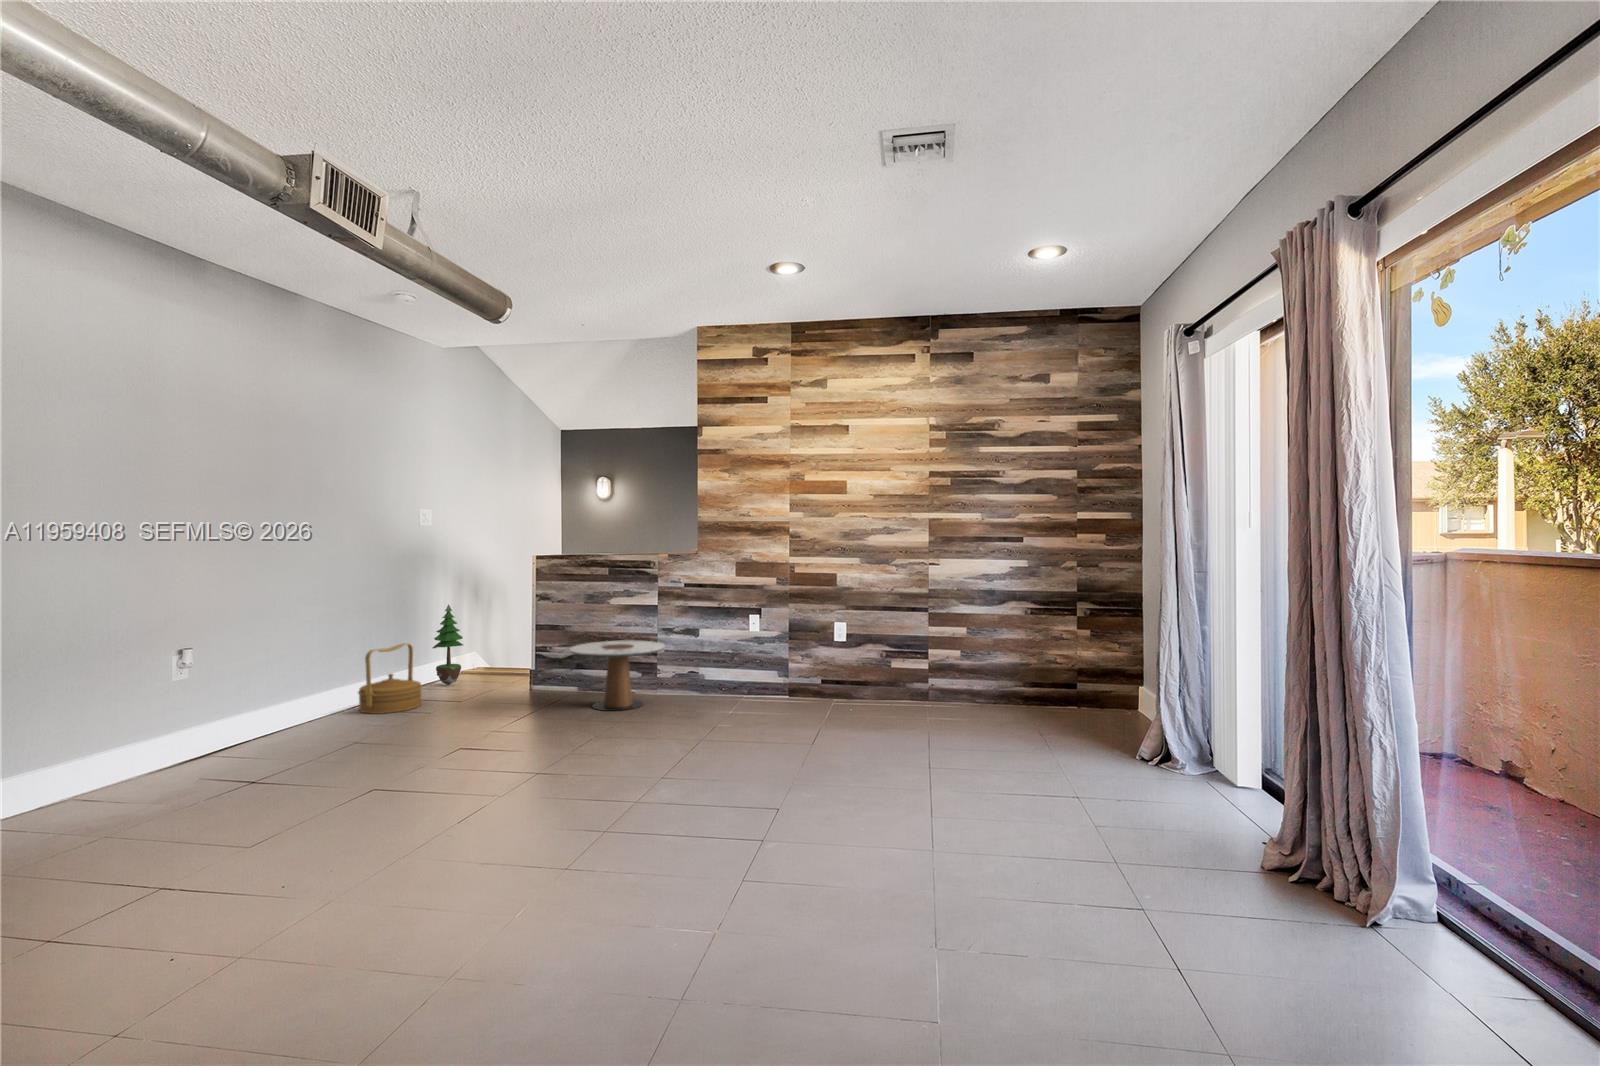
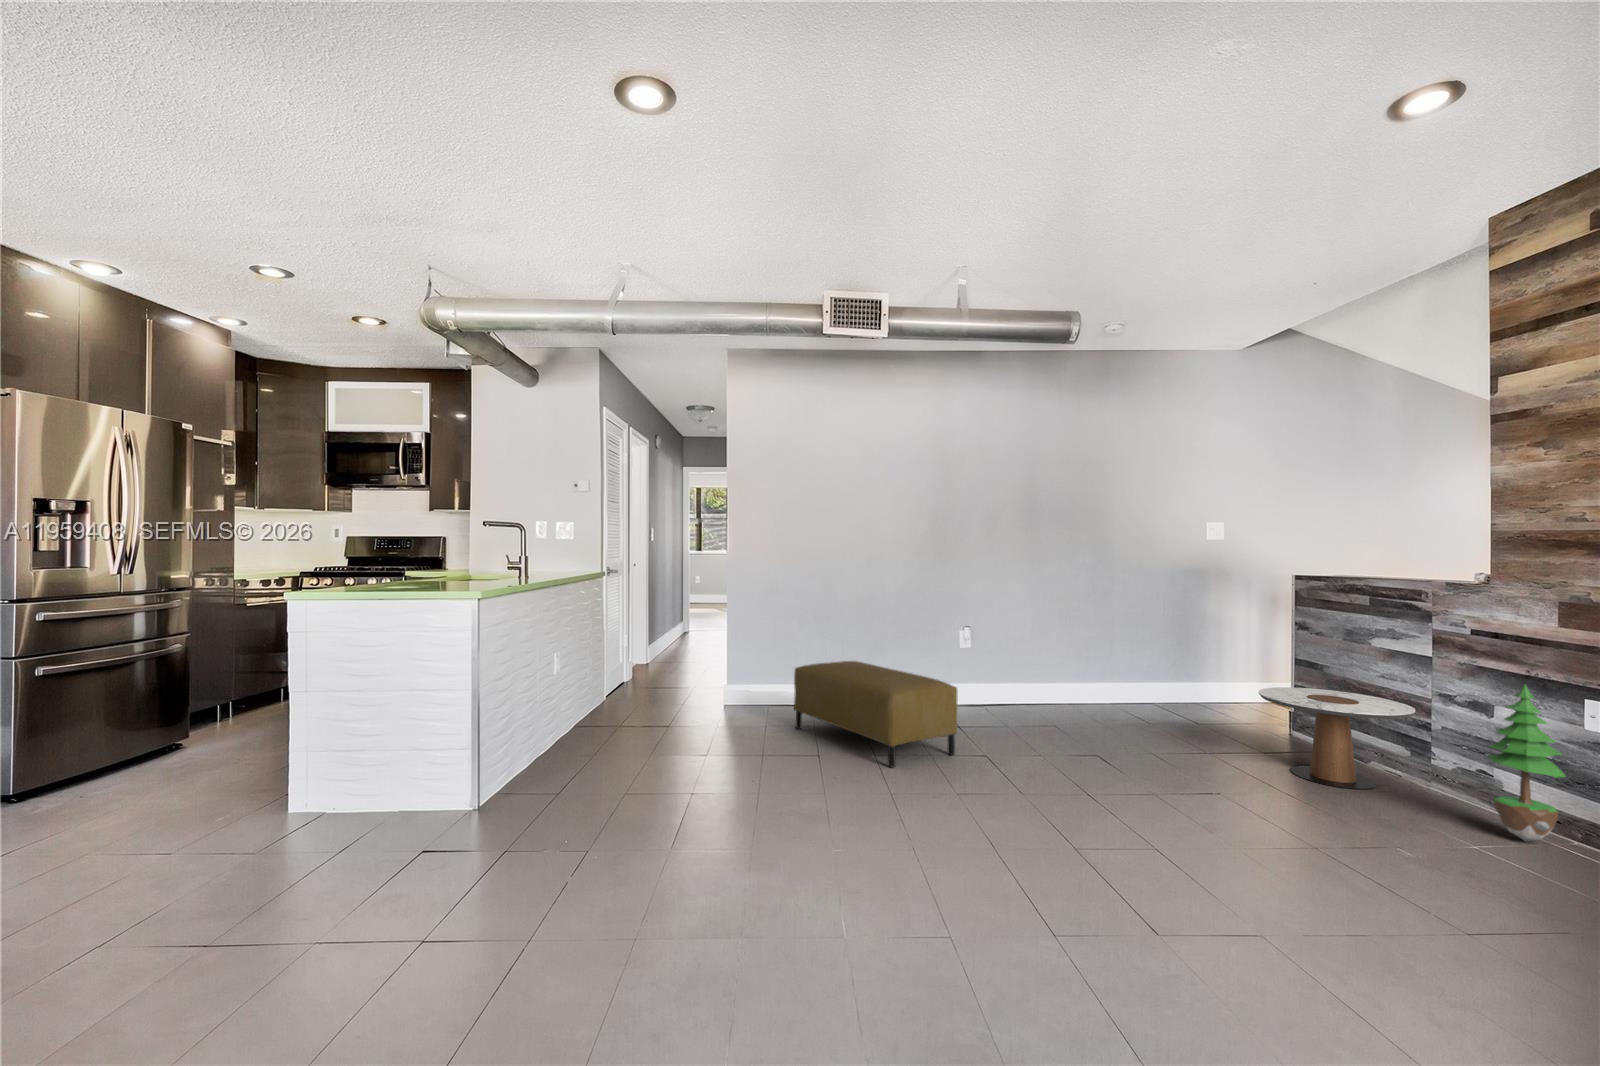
potted tree: present [433,605,463,685] -> present [1487,685,1565,841]
woven basket: present [358,643,422,714] -> none [1108,651,1168,714]
ottoman: none [88,712,407,882] -> present [794,661,958,768]

